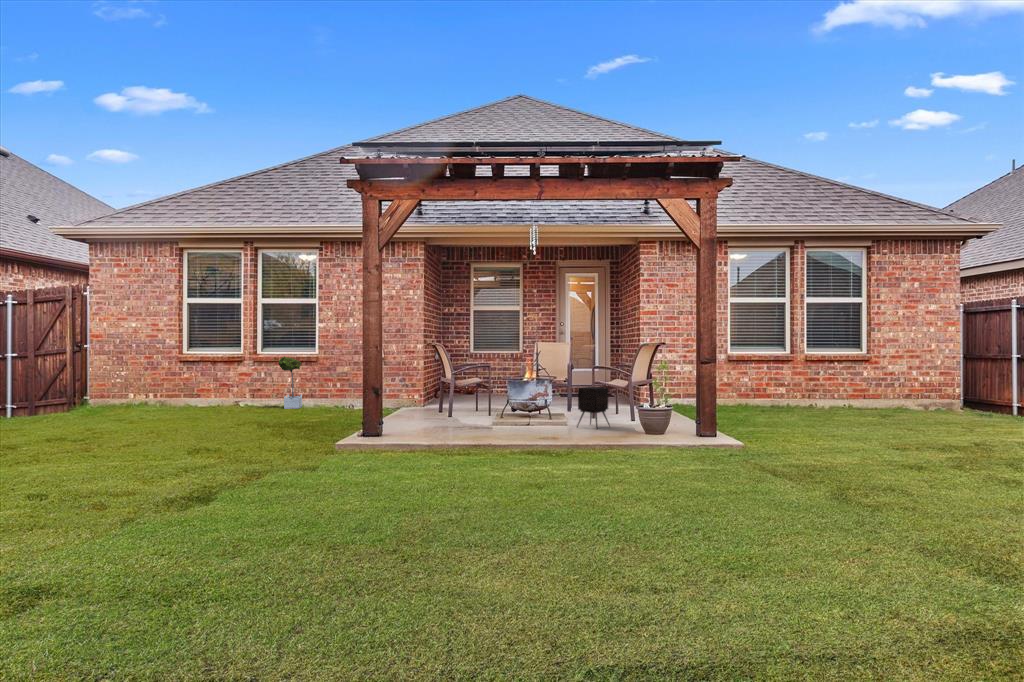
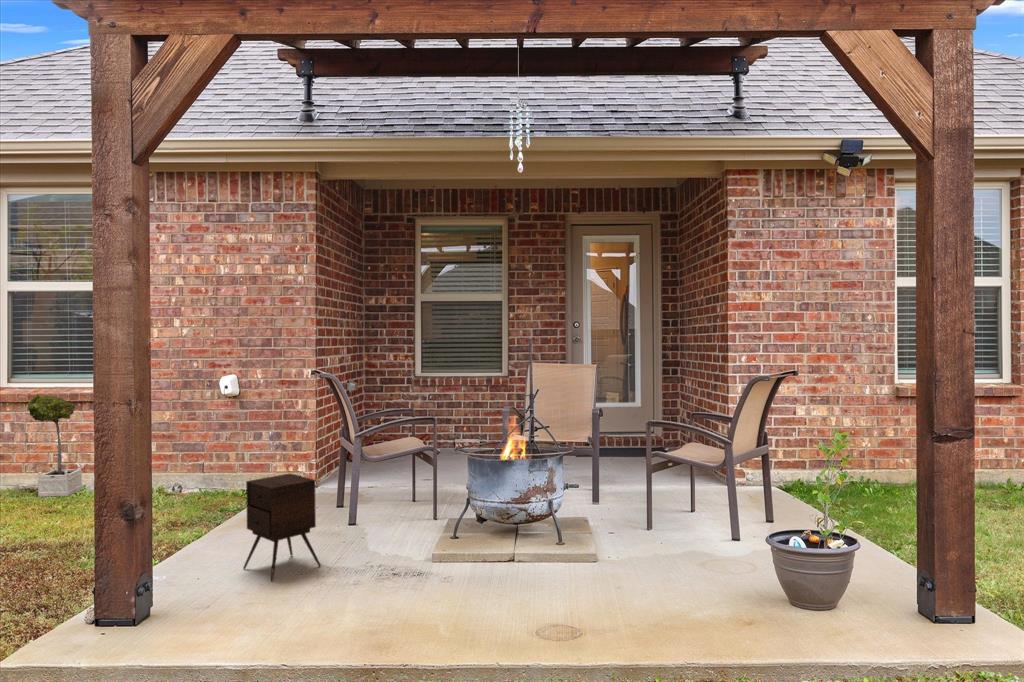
side table: present [577,387,610,429] -> present [243,474,321,581]

